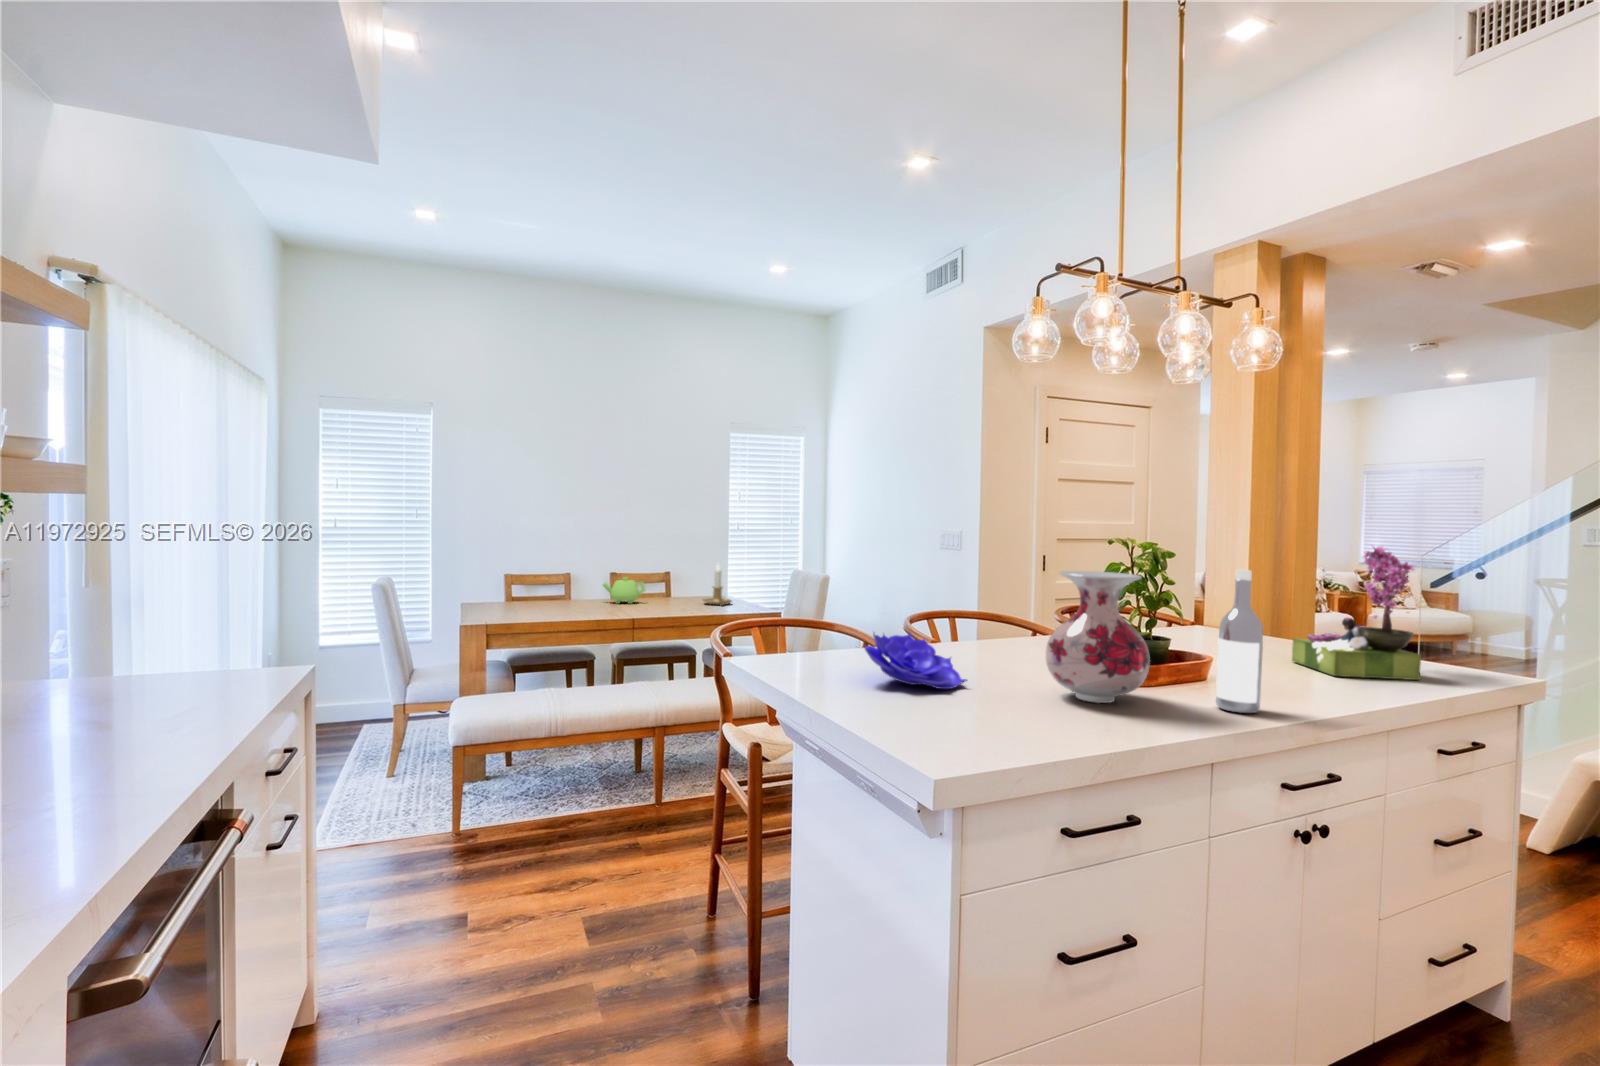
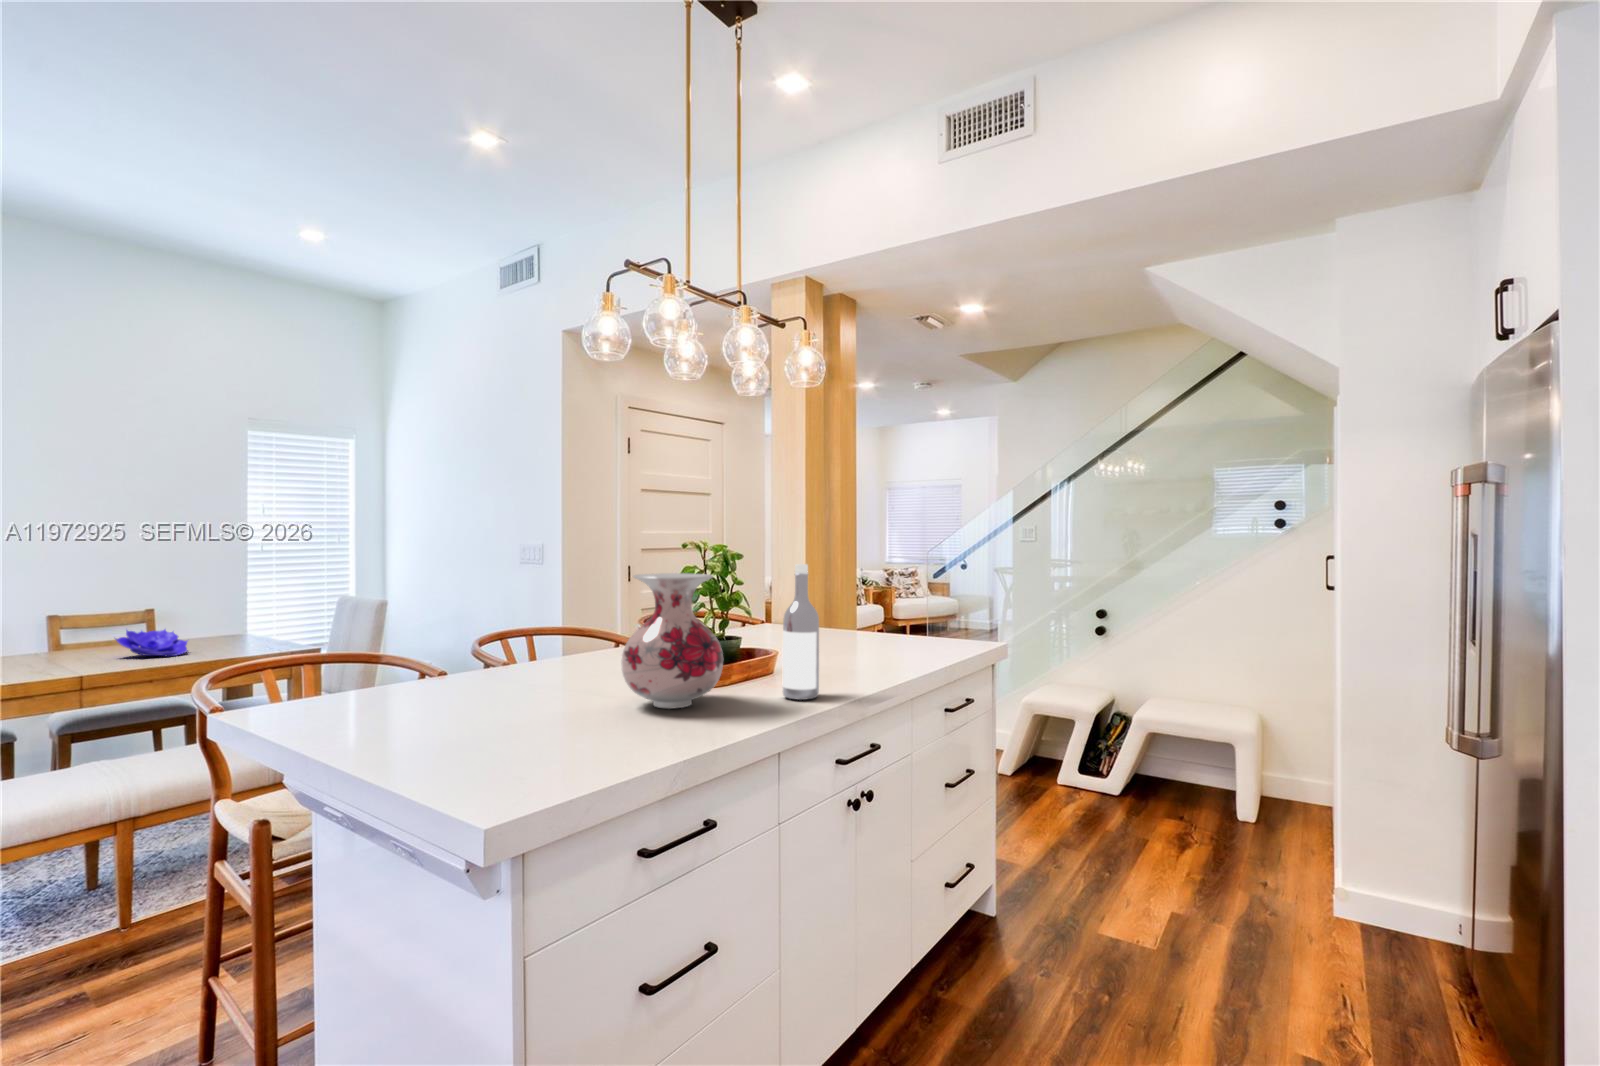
flower arrangement: present [1292,546,1421,680] -> none [842,540,933,656]
candlestick: present [703,564,732,606] -> none [210,592,258,647]
teapot: present [603,577,645,604] -> none [34,620,114,658]
decorative bowl: present [865,633,966,689] -> present [115,629,187,656]

